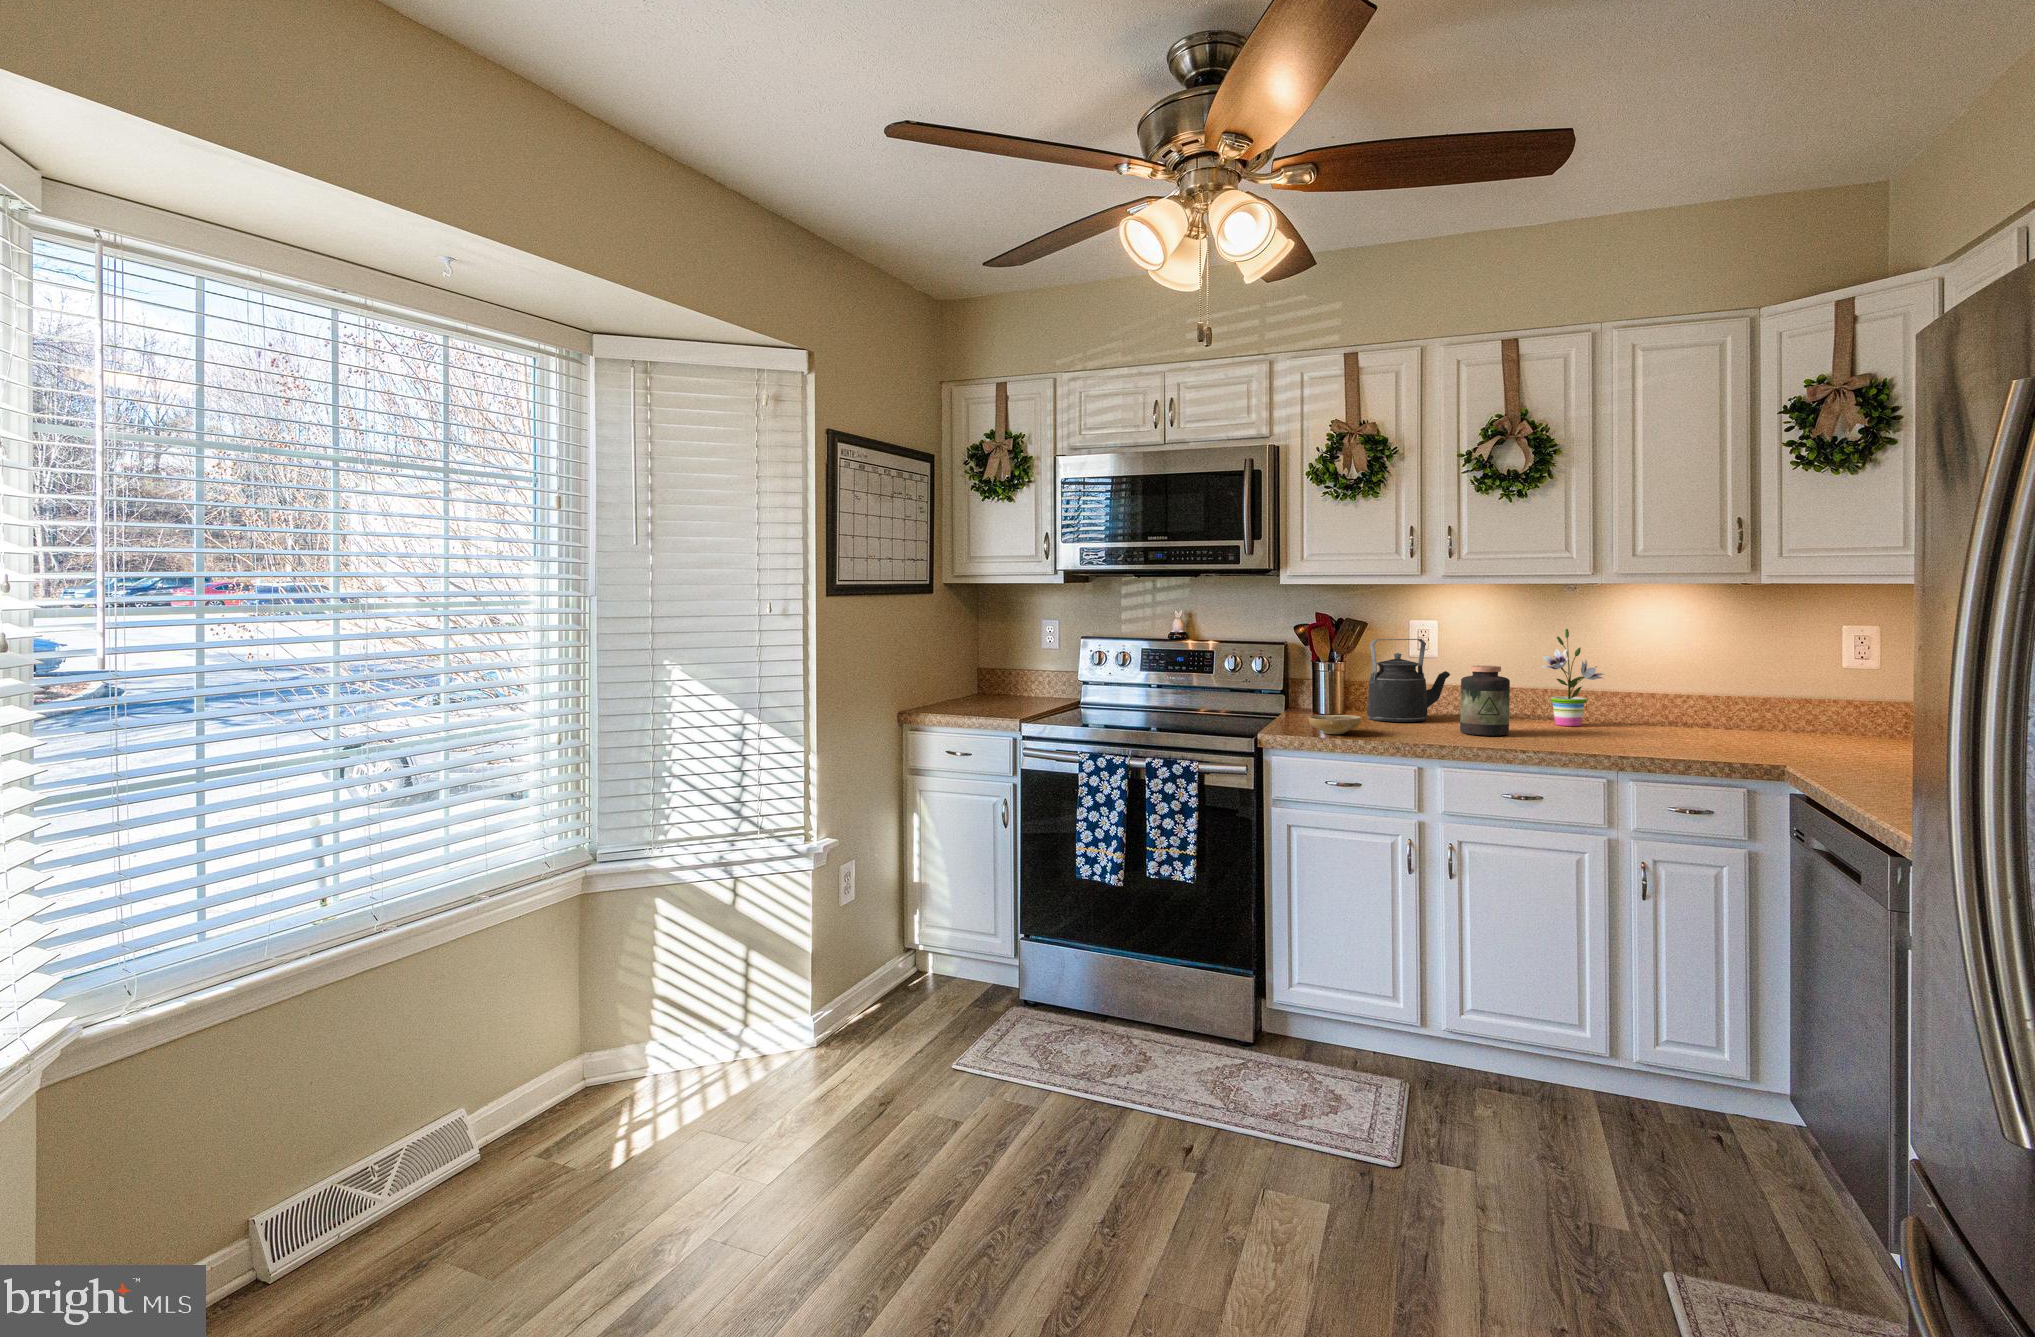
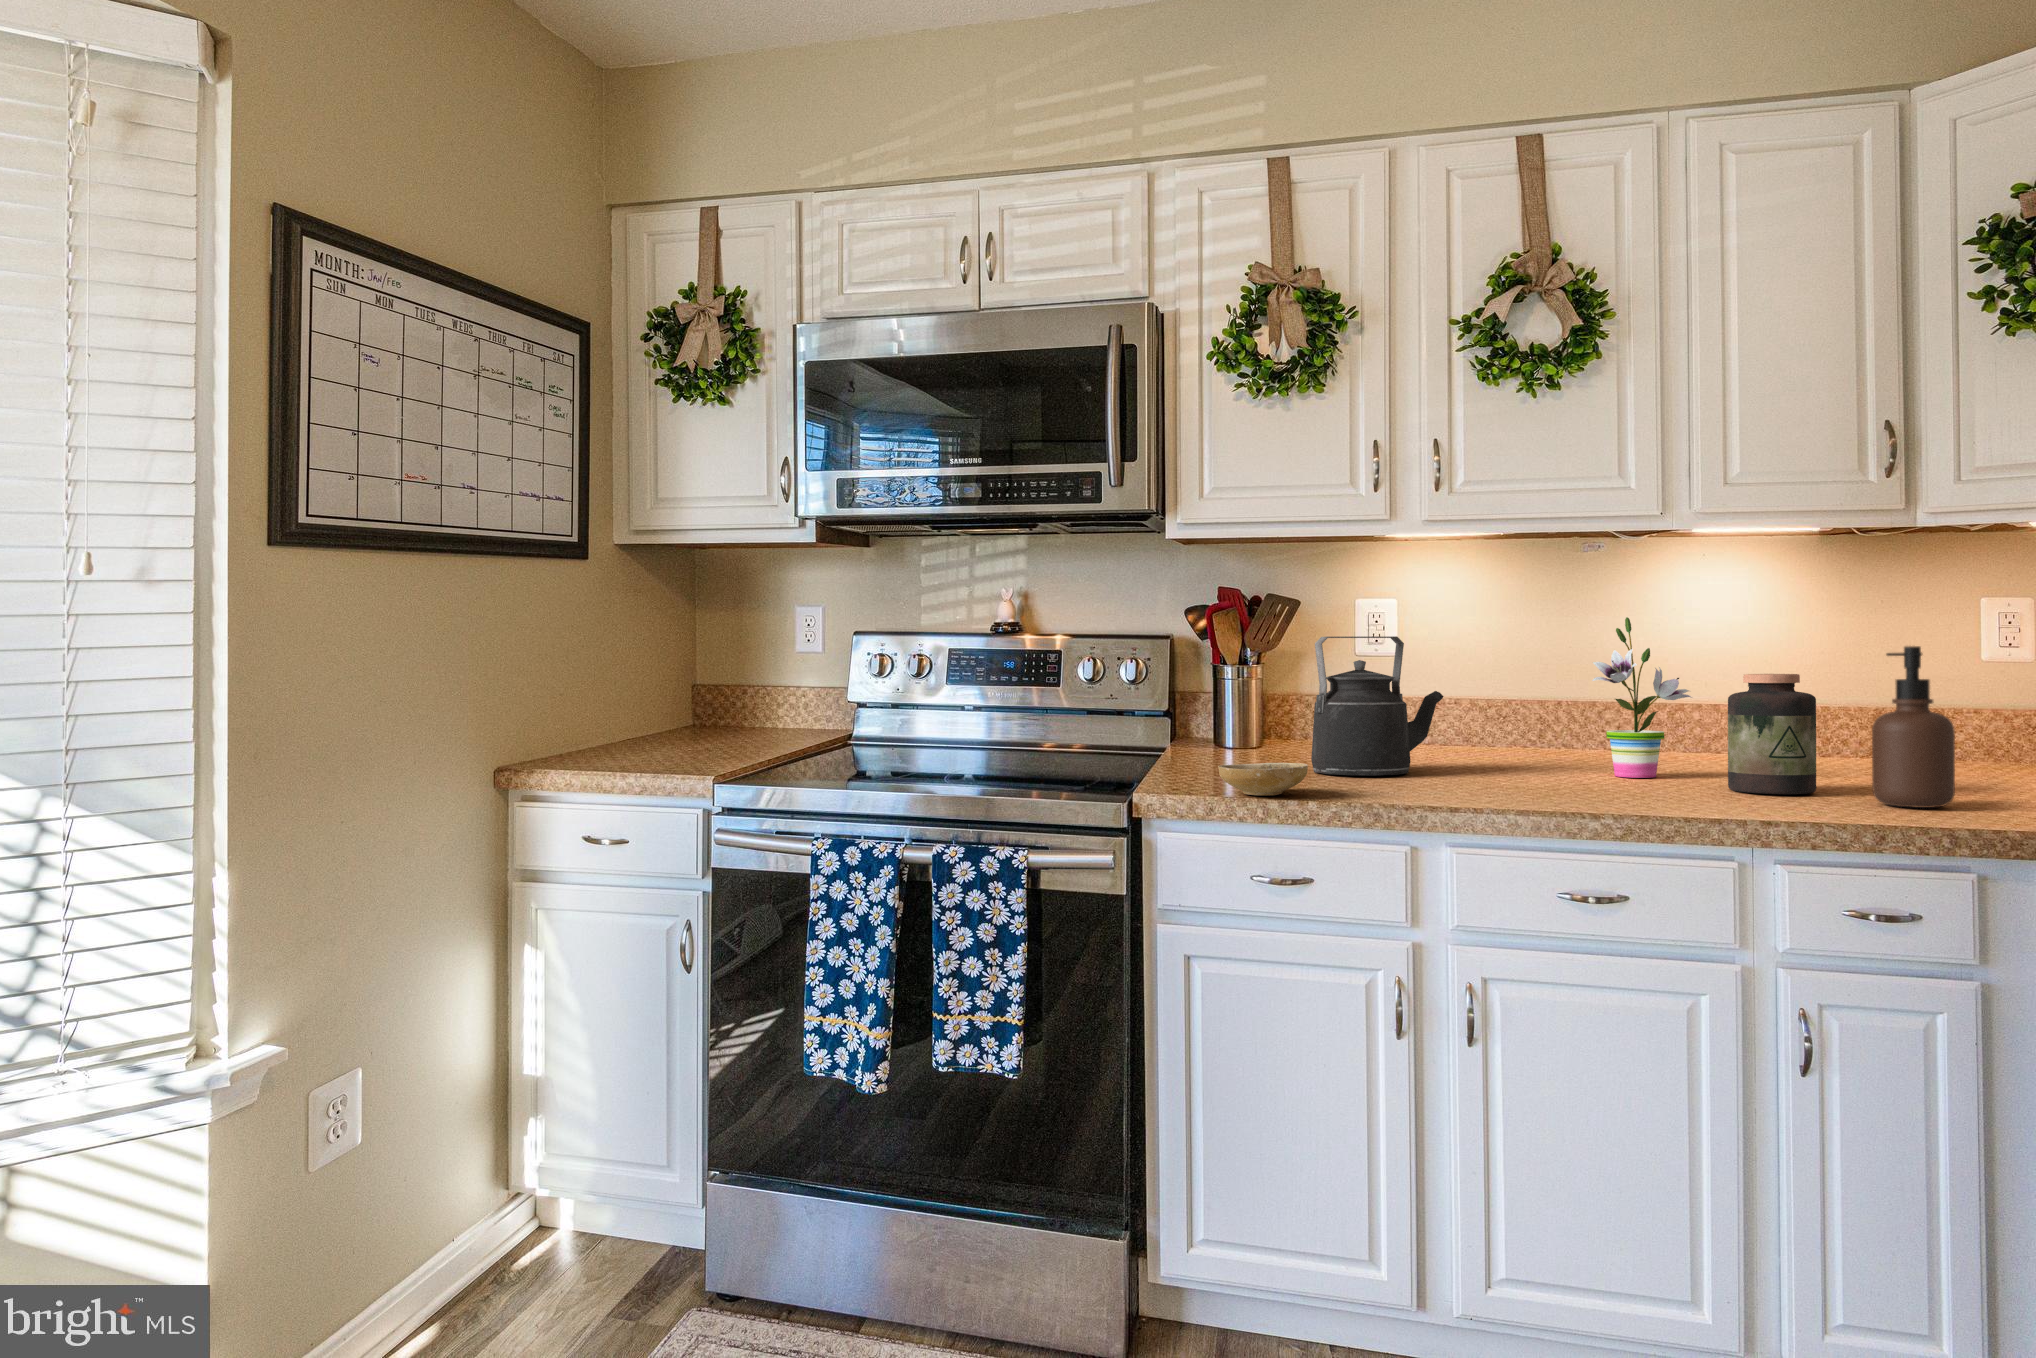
soap dispenser: none [1702,655,1752,750] -> present [1872,646,1955,808]
jar: present [1460,666,1510,736] -> present [1728,674,1816,794]

